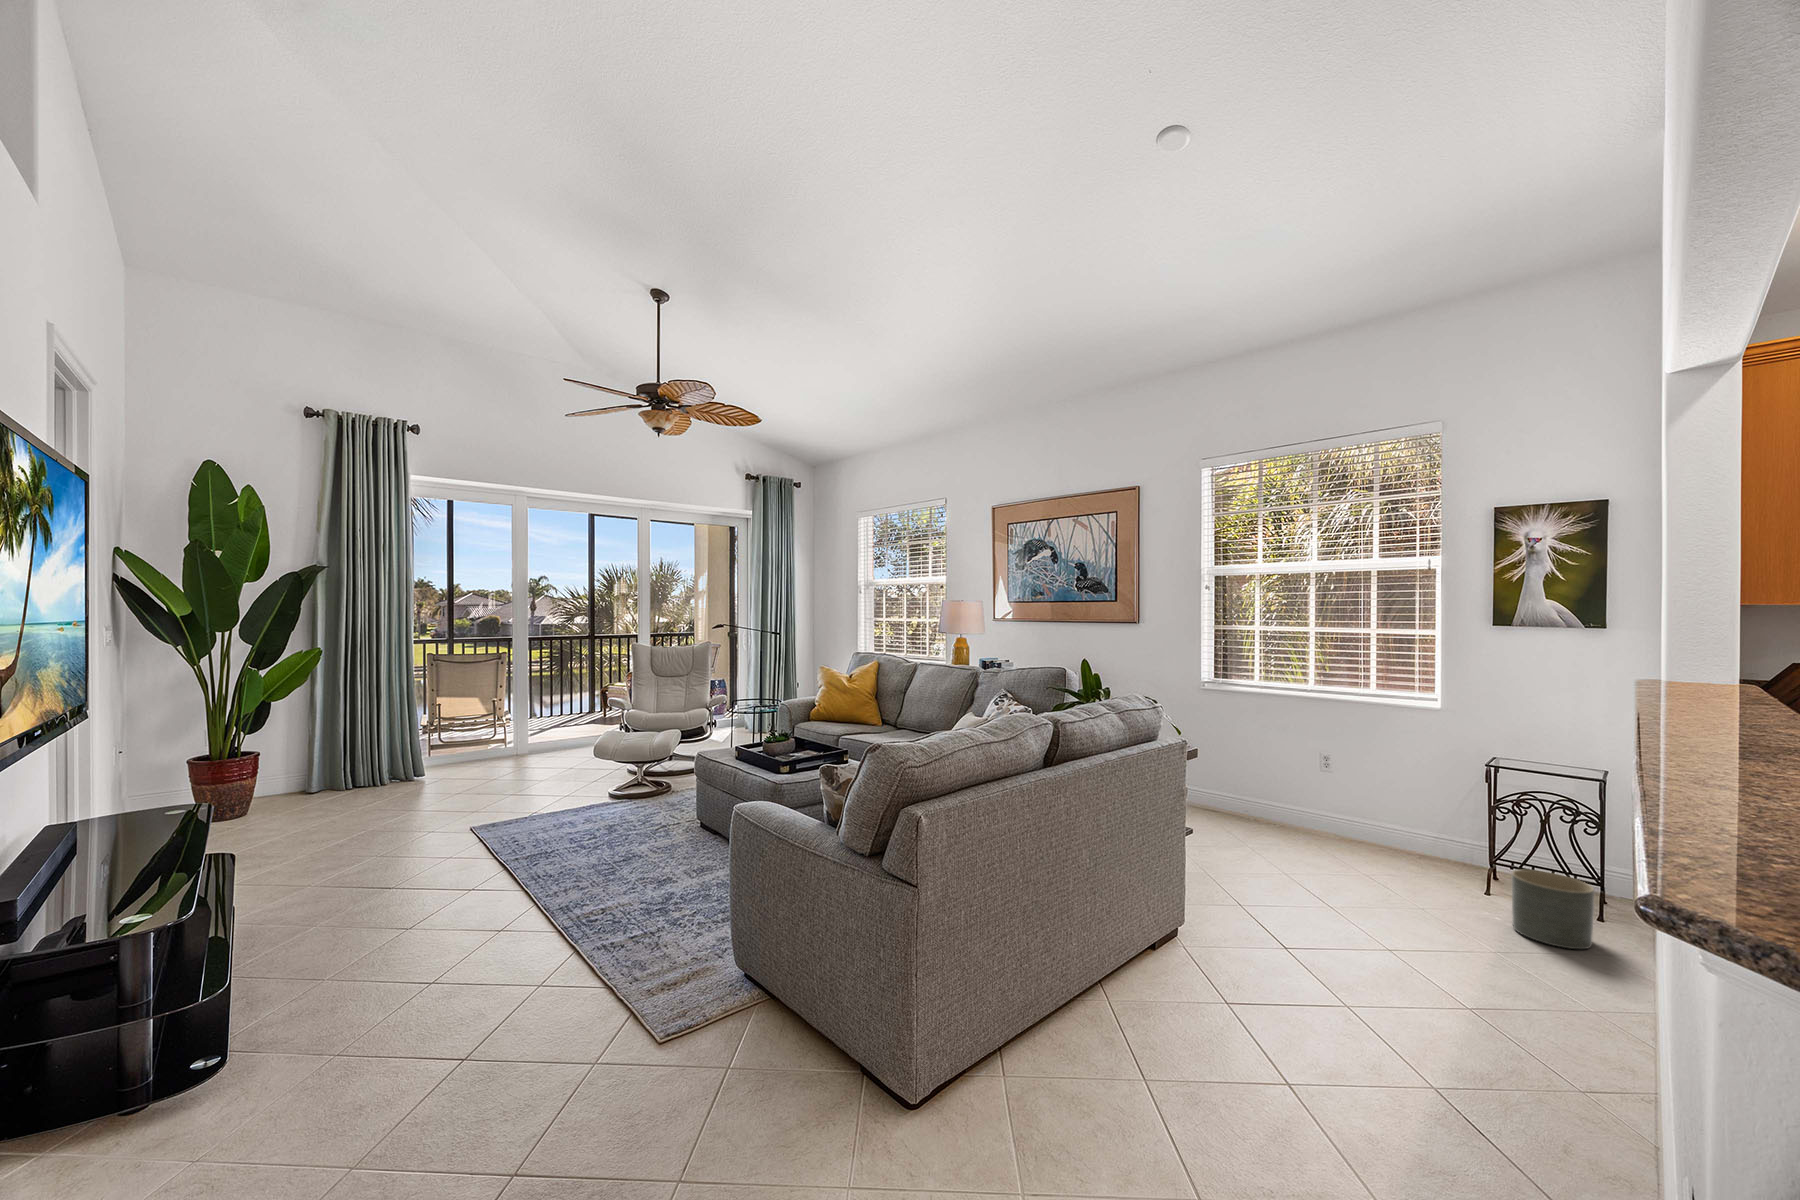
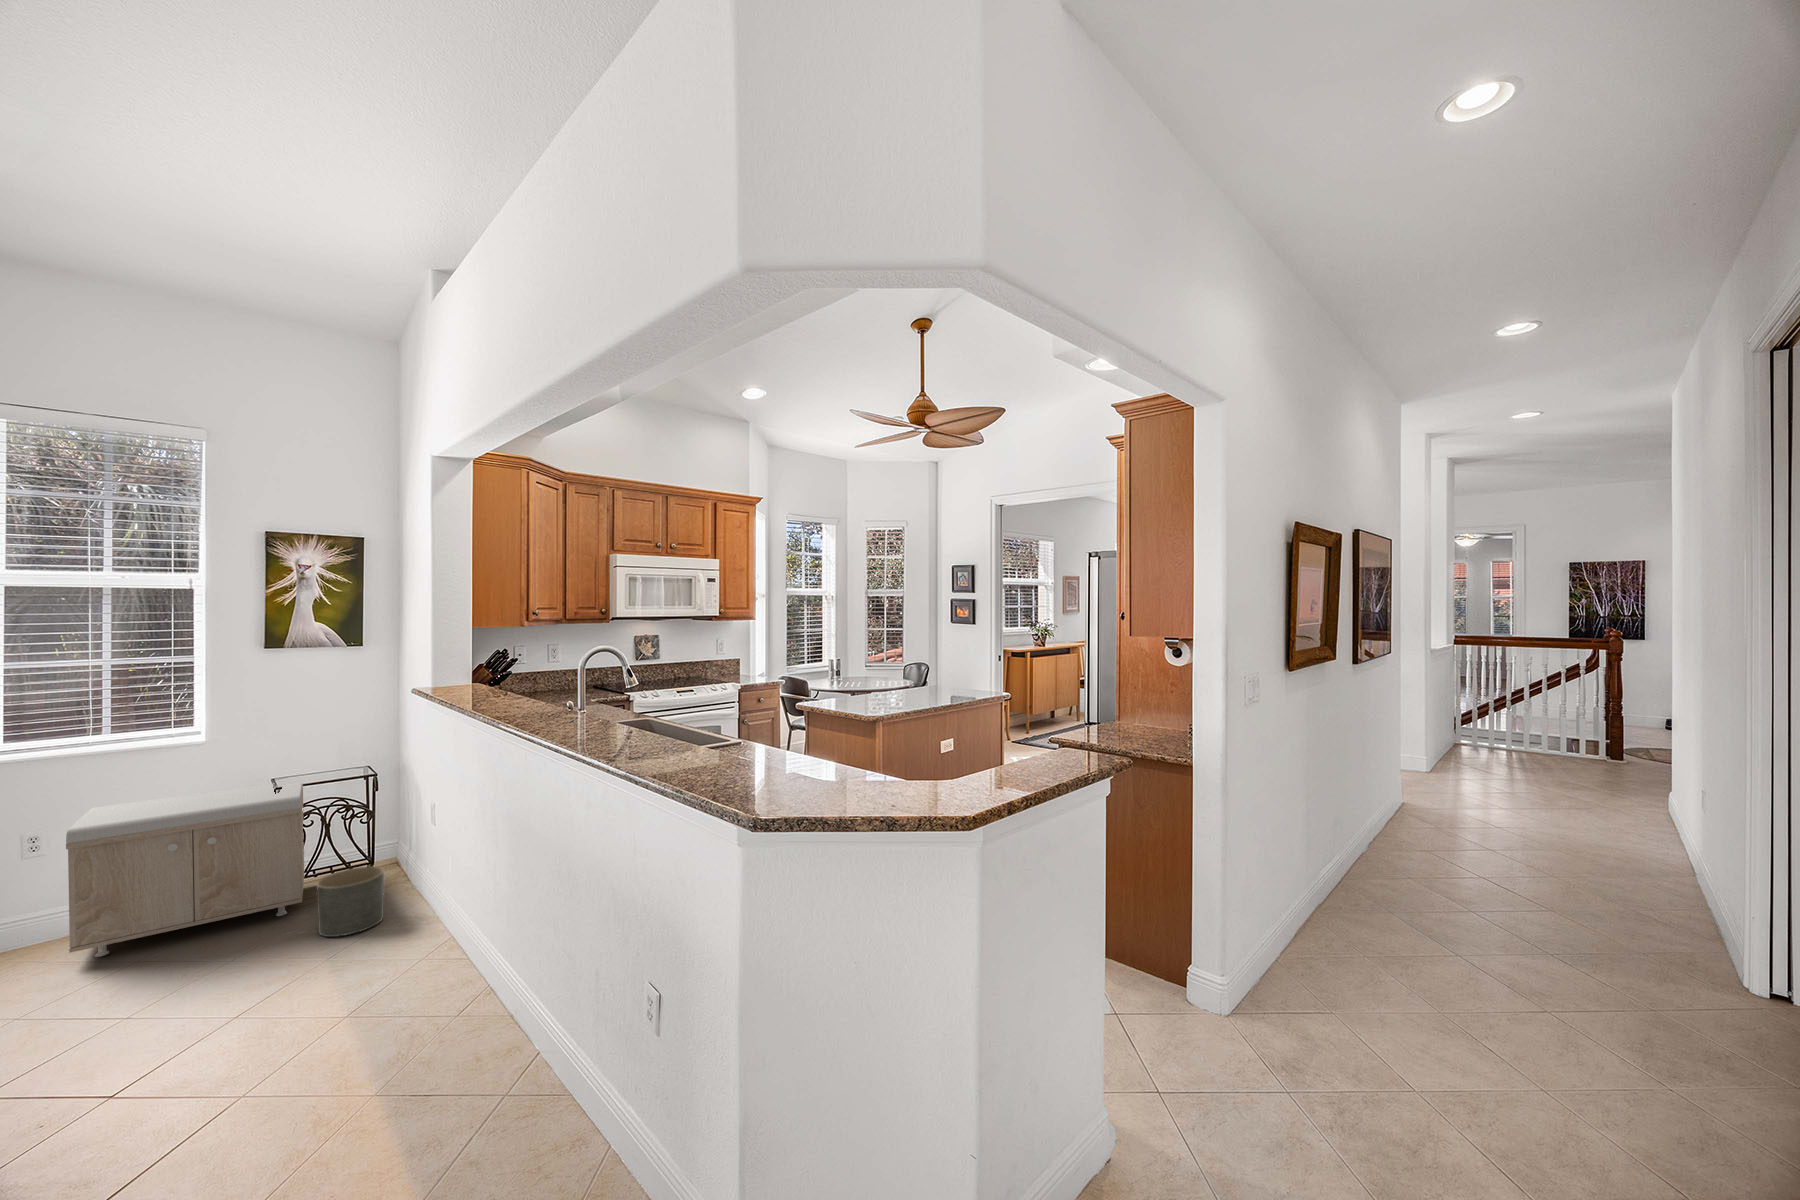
storage bench: none [1329,743,1526,895] -> present [66,783,304,957]

